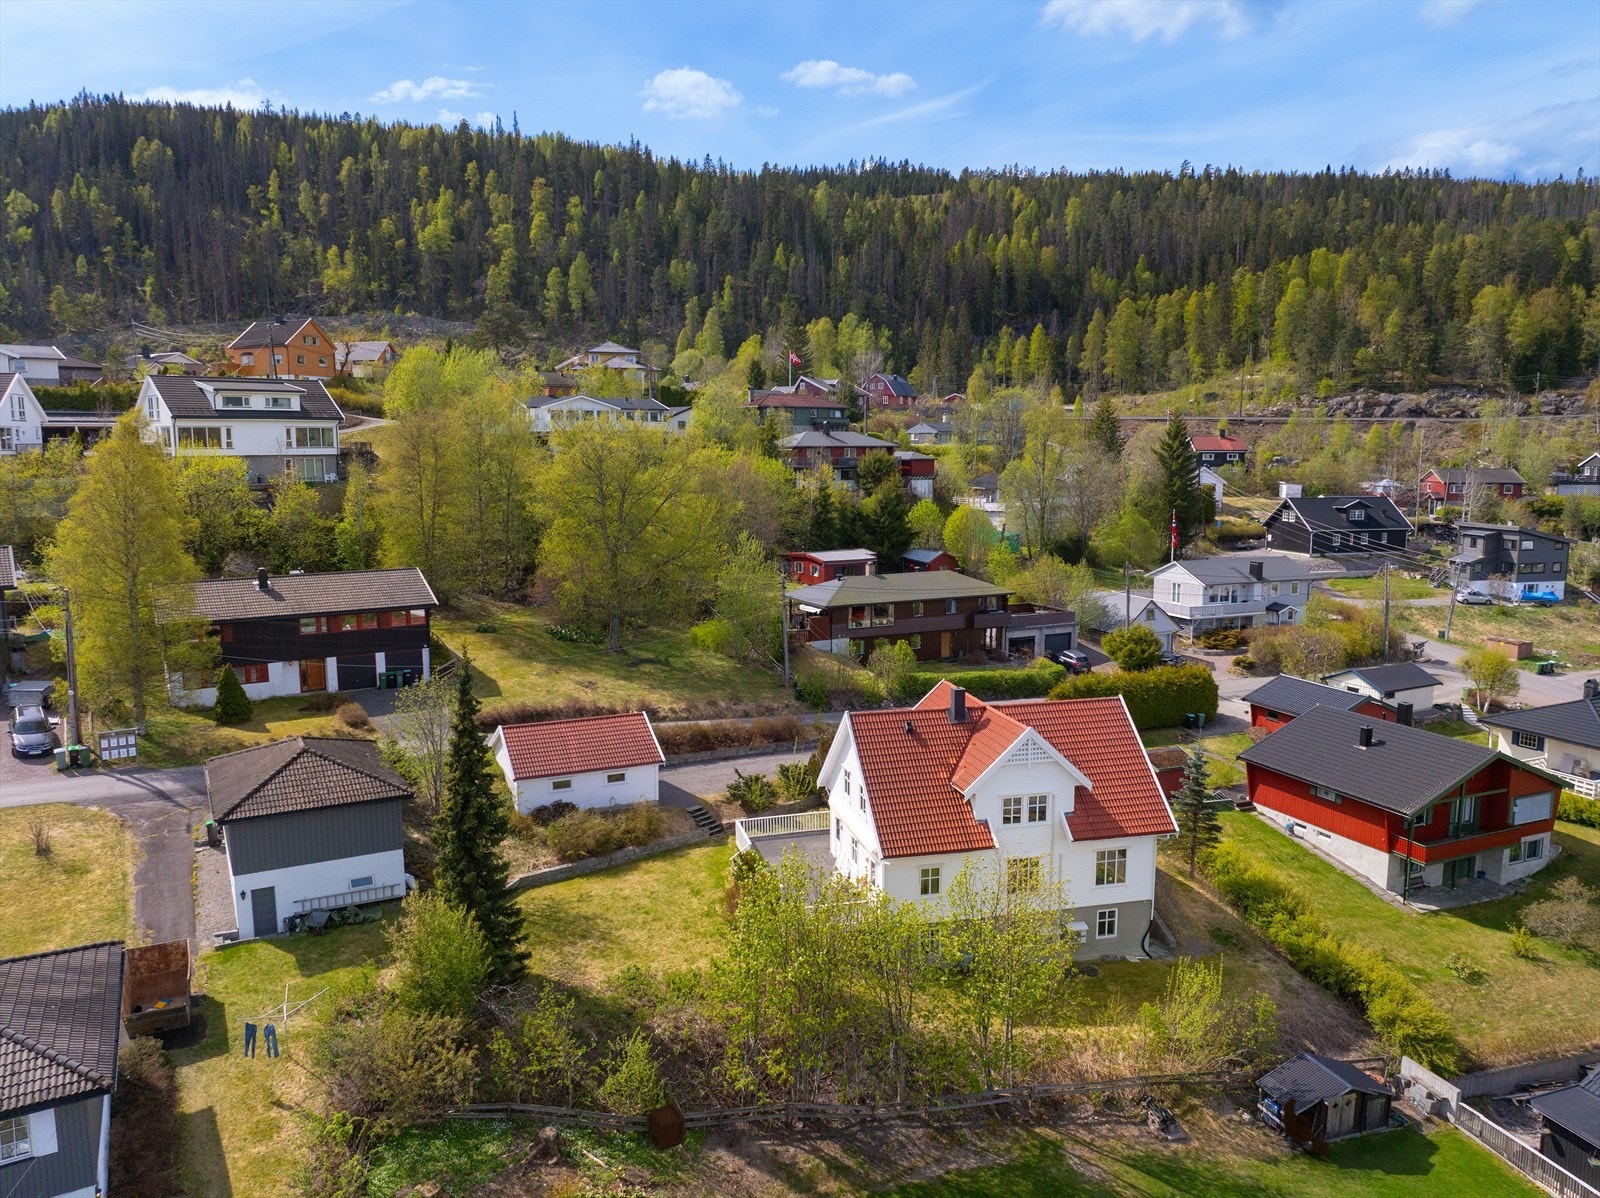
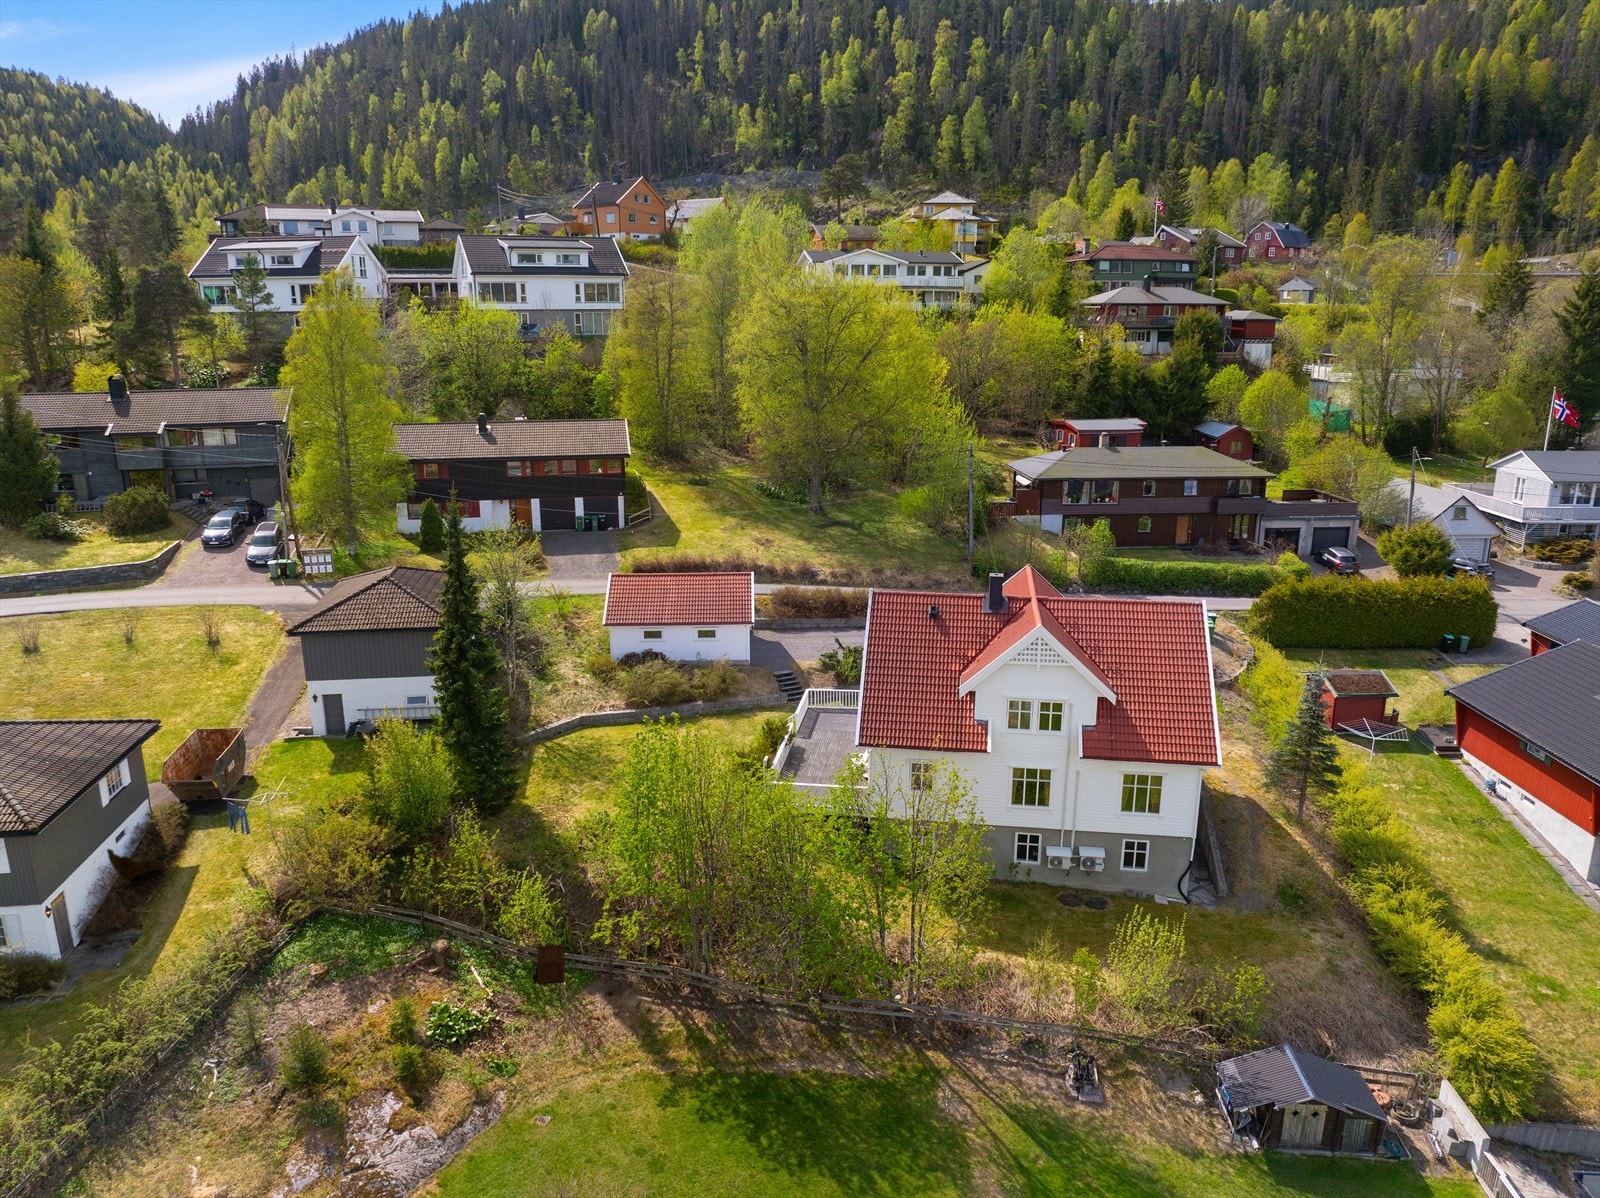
lounge chair: present [1283,1098,1331,1157] -> present [107,849,164,888]

